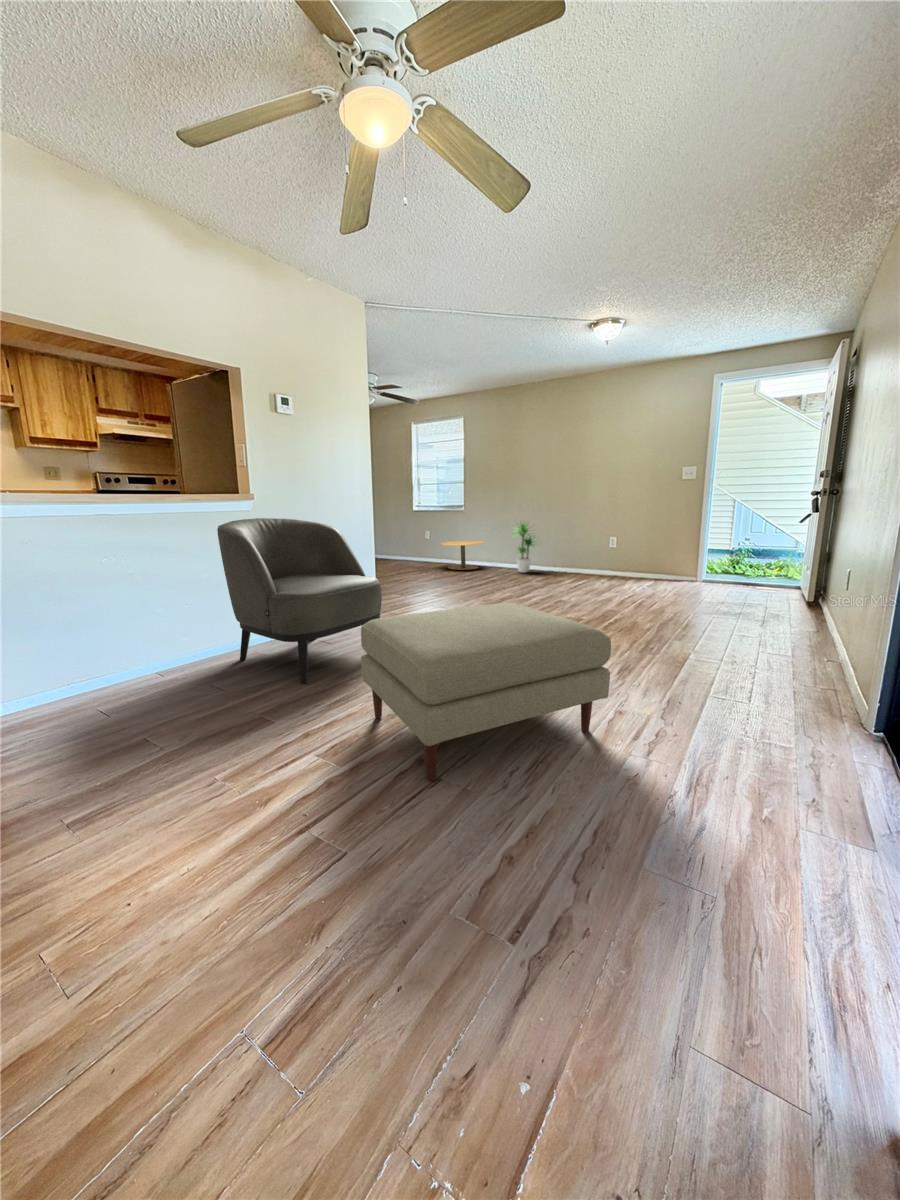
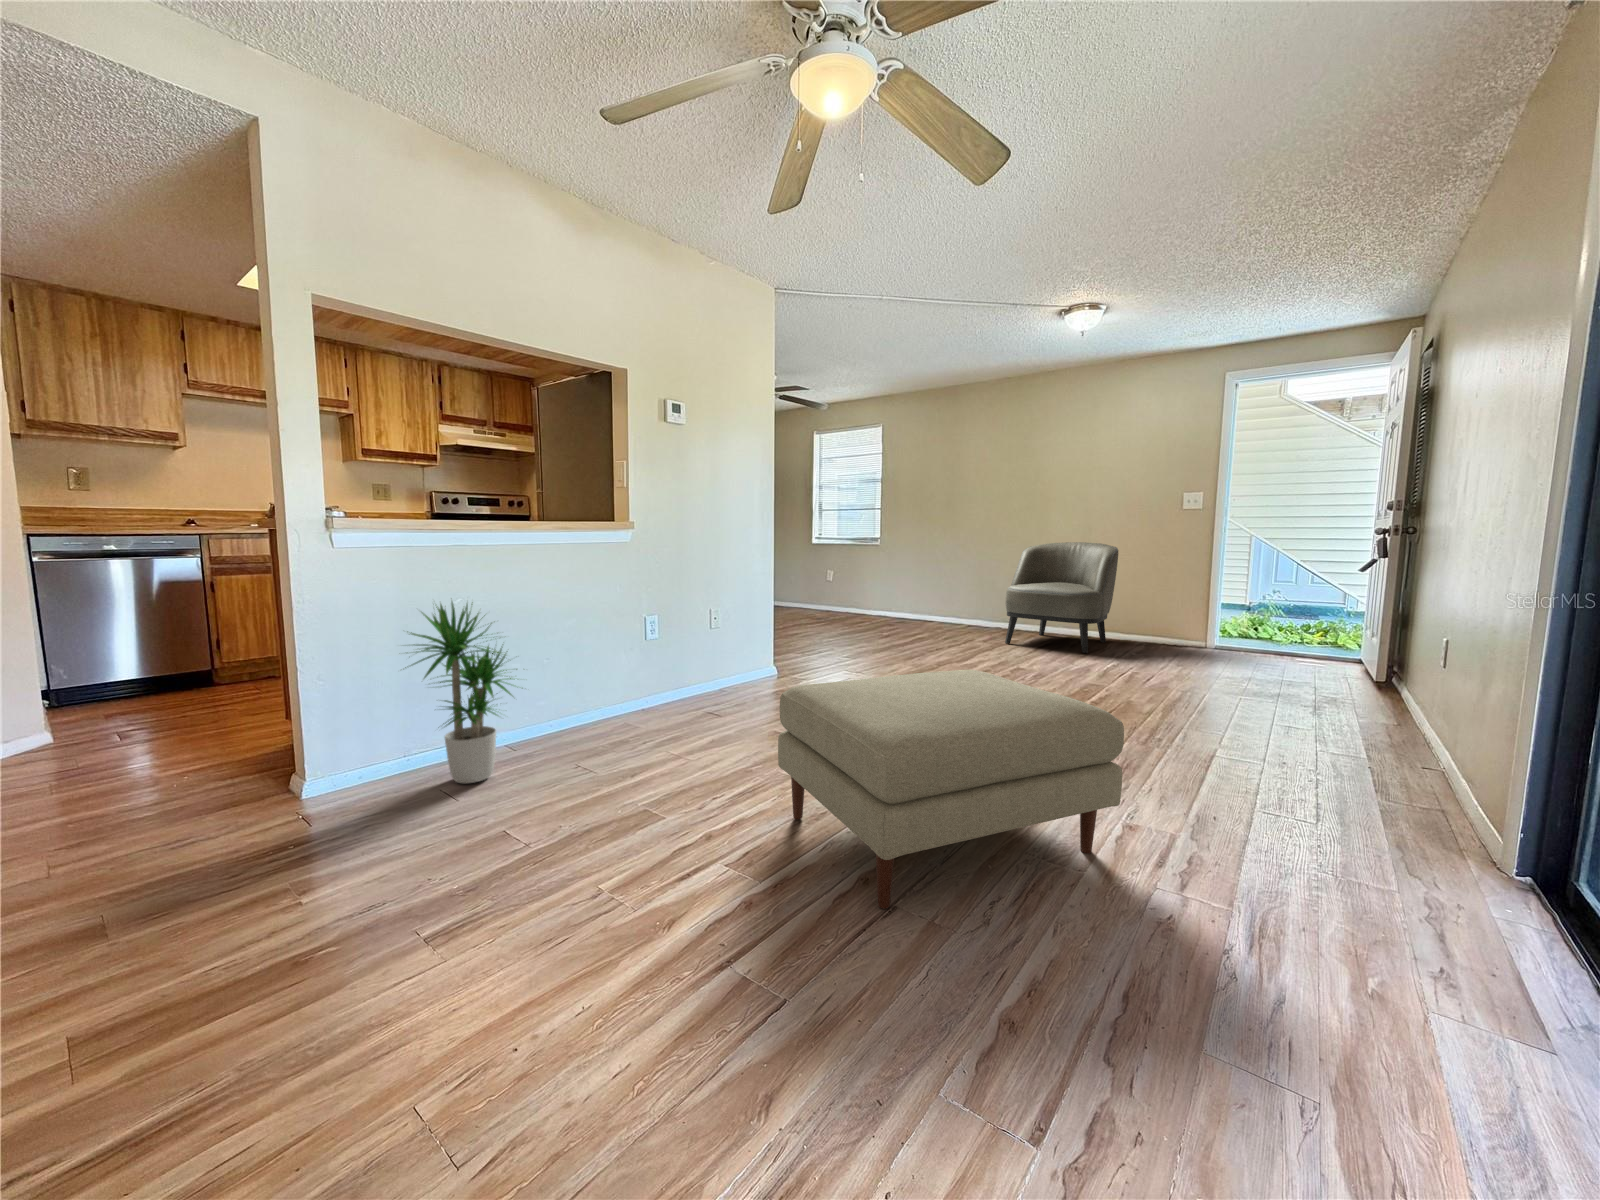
armchair: present [217,518,382,684] -> present [1005,542,1118,653]
potted plant: present [516,521,534,573] -> present [405,602,517,783]
side table: present [441,541,483,570] -> none [849,584,905,622]

